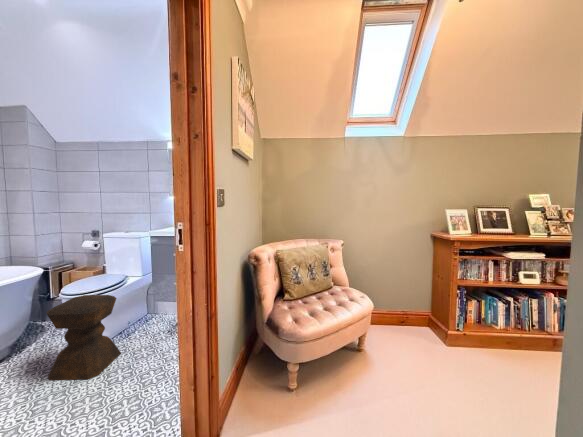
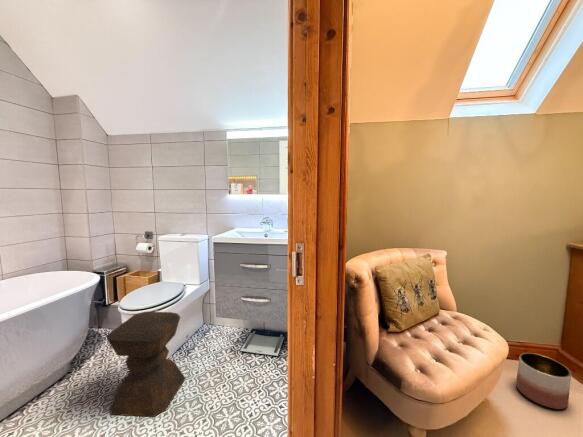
planter: none [392,318,423,356] -> present [516,353,571,409]

